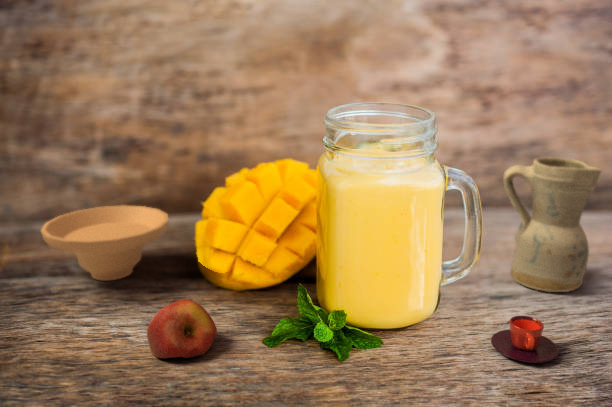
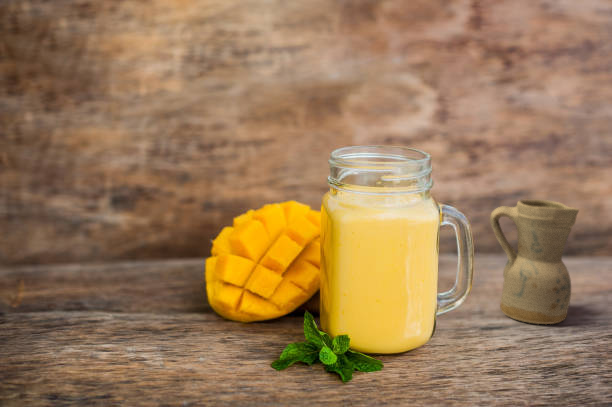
bowl: present [41,205,168,280] -> none [62,244,181,313]
apple: present [147,299,217,358] -> none [163,325,228,379]
teacup: present [491,316,559,363] -> none [484,341,547,383]

